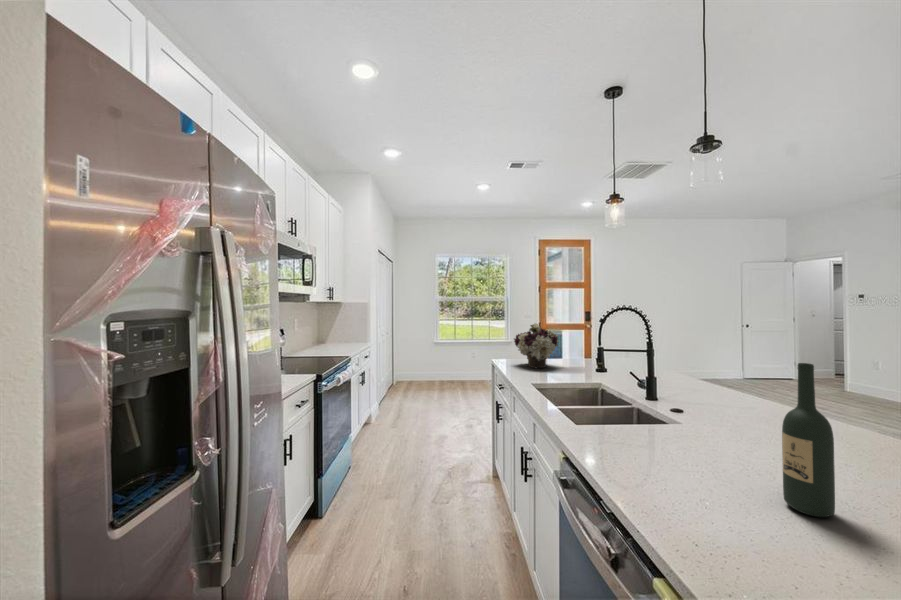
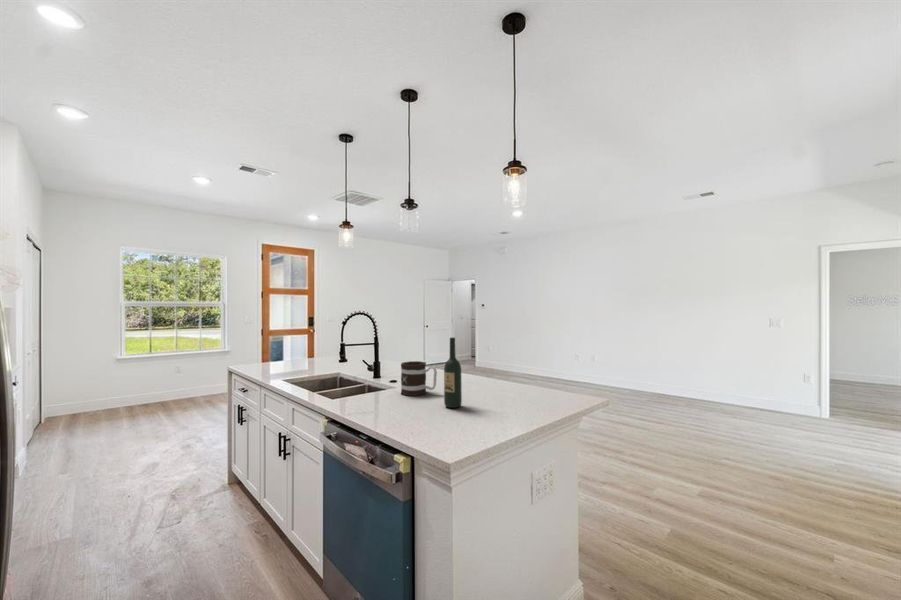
flower arrangement: present [514,323,558,368] -> none [256,327,301,369]
mug: none [684,390,763,455] -> present [401,361,437,396]

